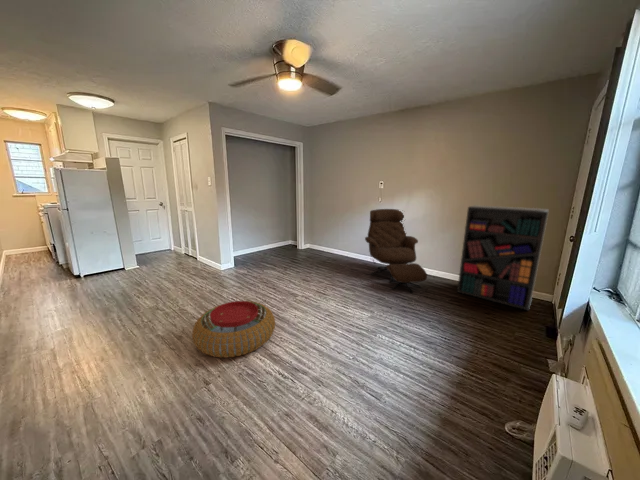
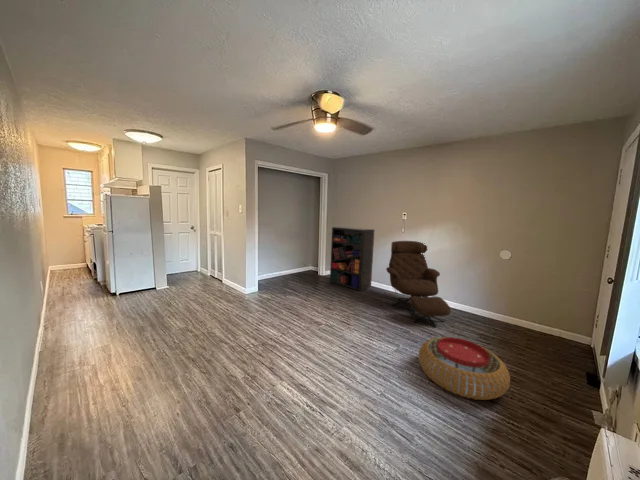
bookshelf: present [457,205,549,310] -> present [330,227,375,291]
pouf: present [192,301,275,358] -> present [419,337,510,400]

